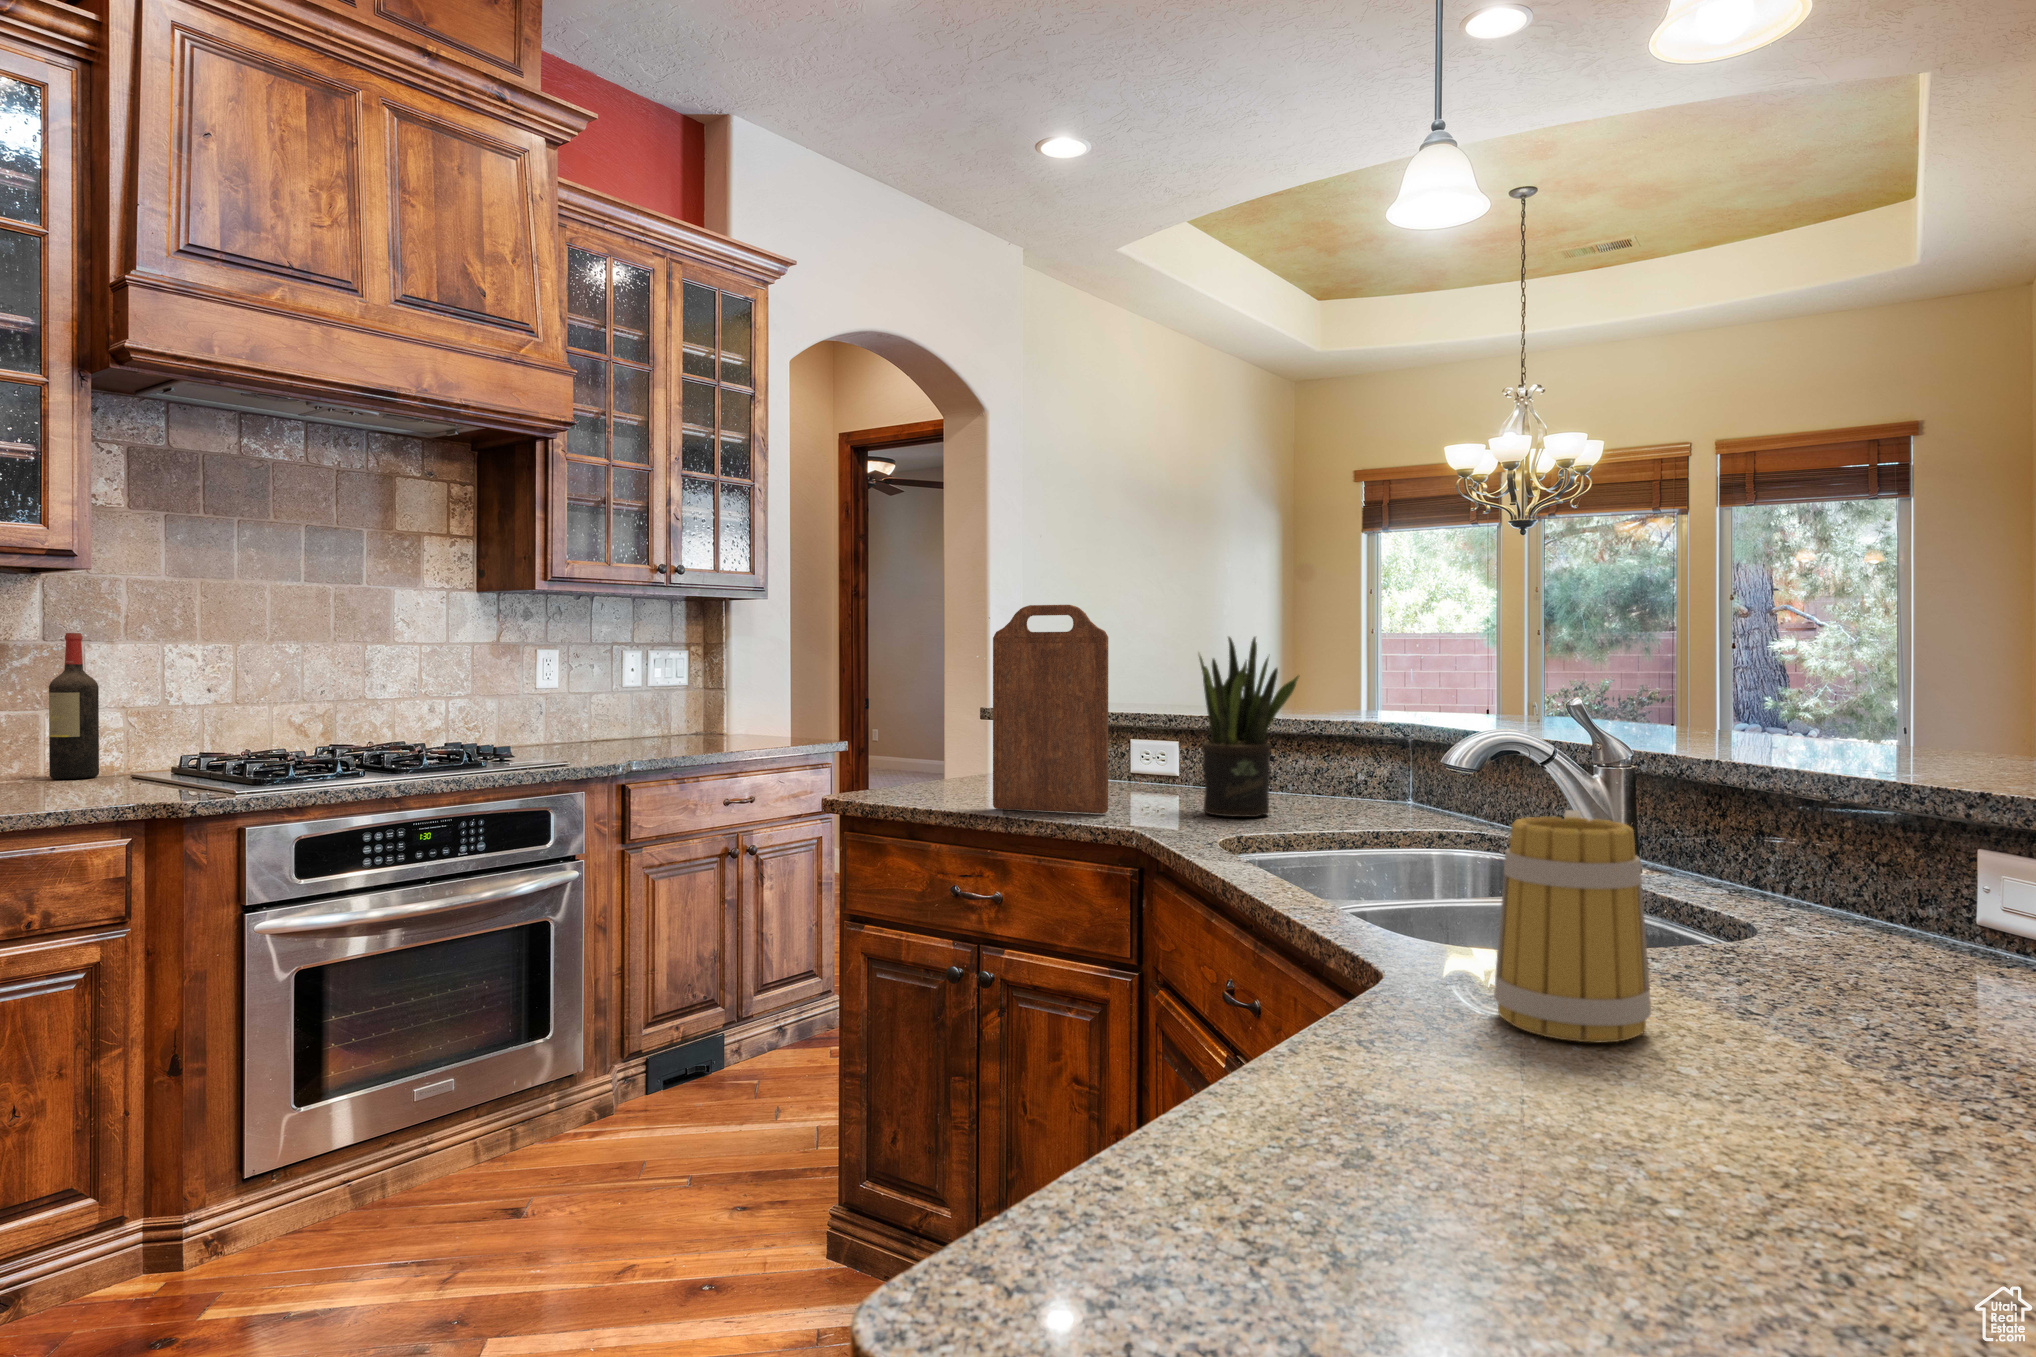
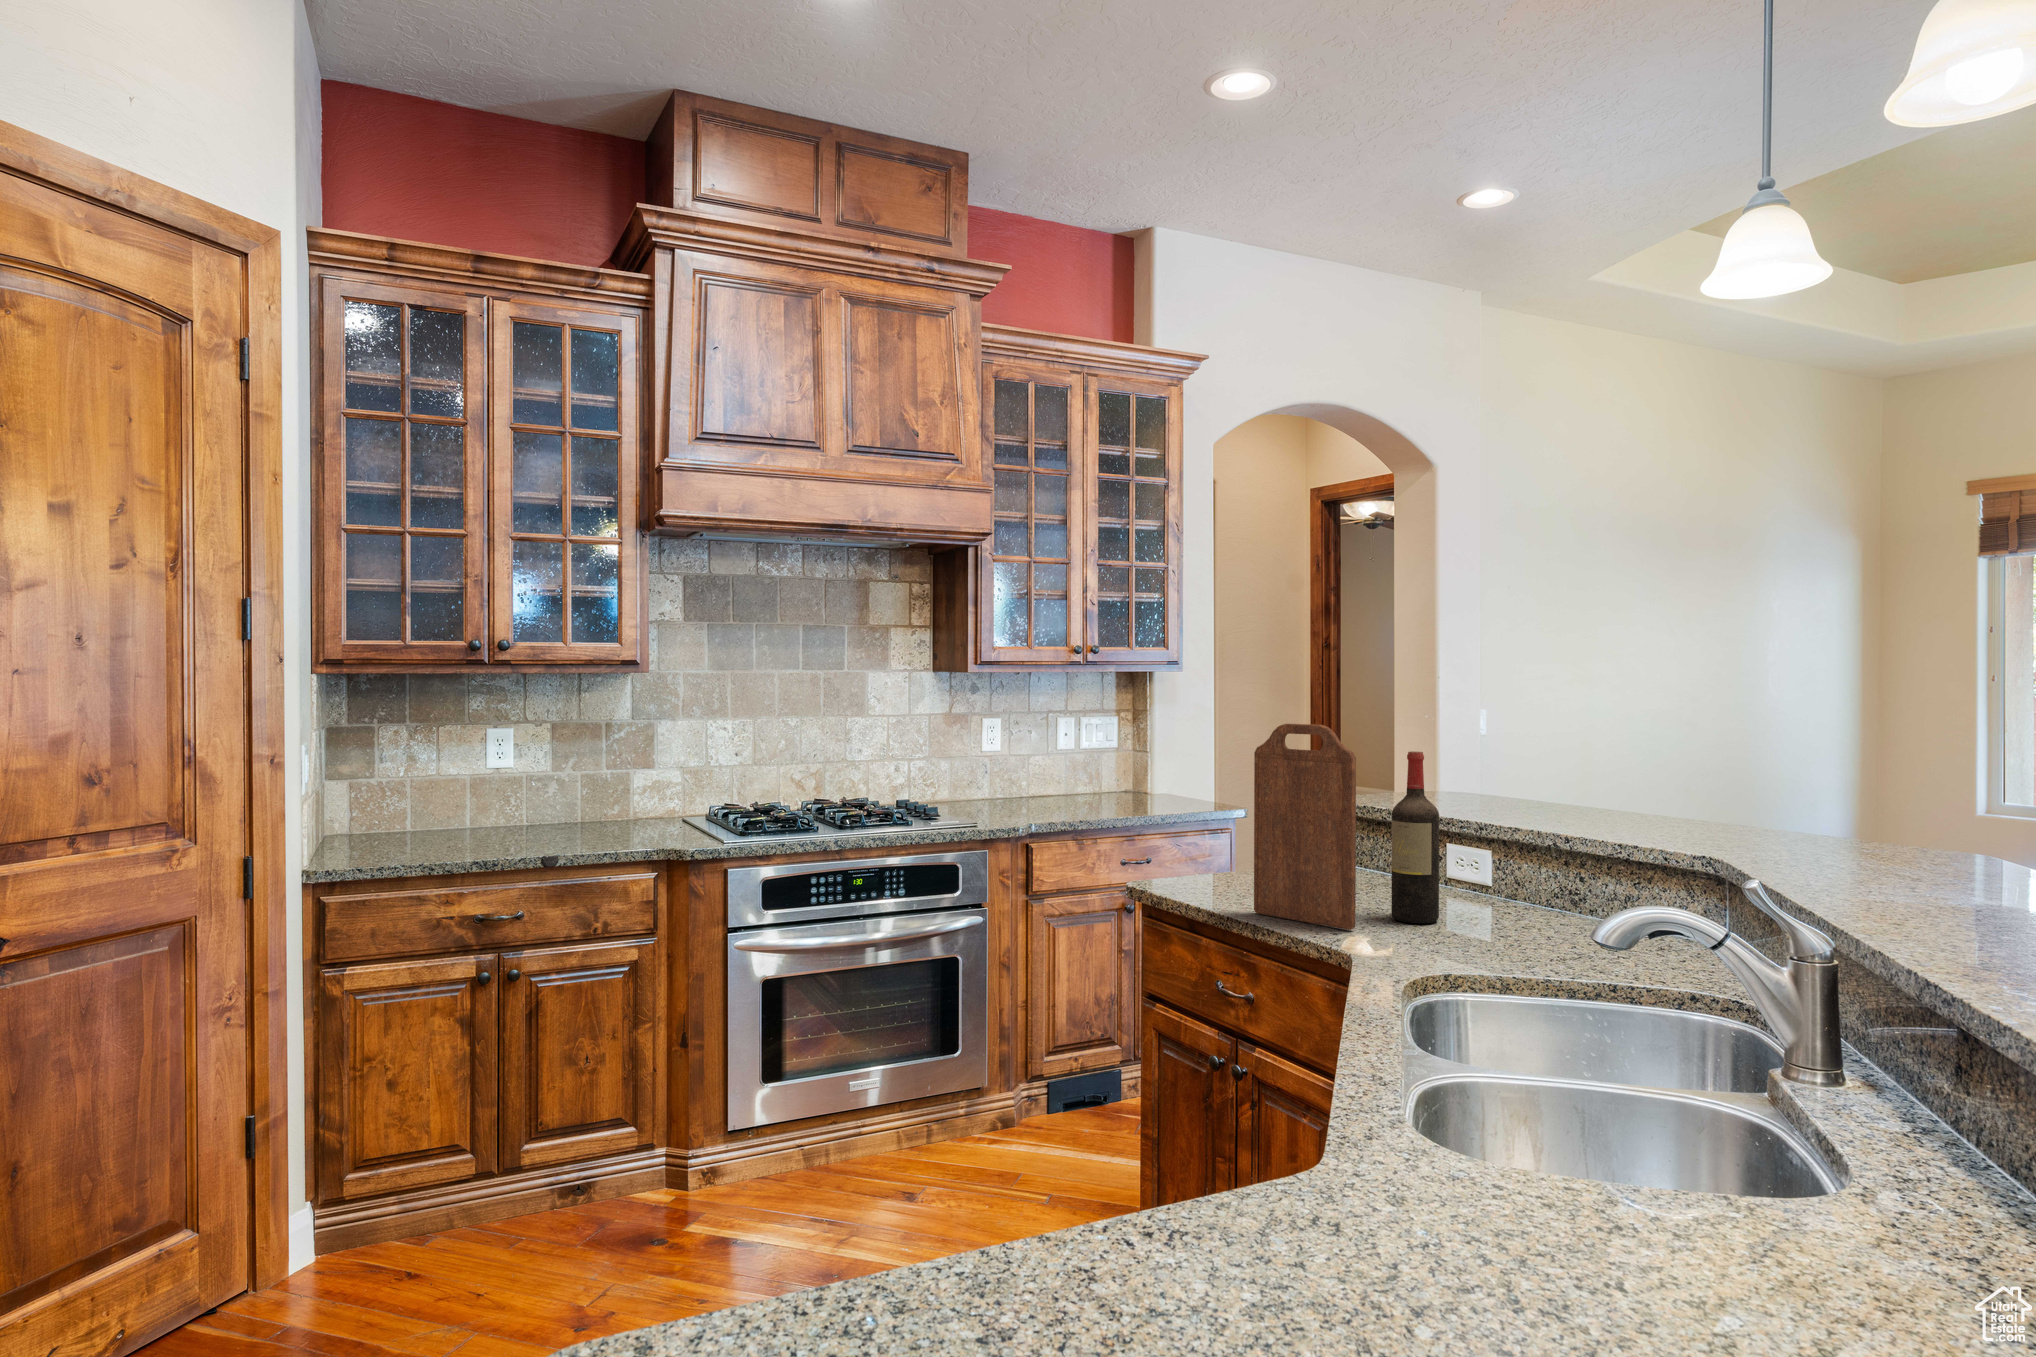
wine bottle: present [49,633,99,779] -> present [1391,751,1439,923]
potted plant: present [1199,637,1299,817] -> none [1454,760,1544,950]
mug: present [1494,810,1651,1042] -> none [1331,1048,1482,1292]

